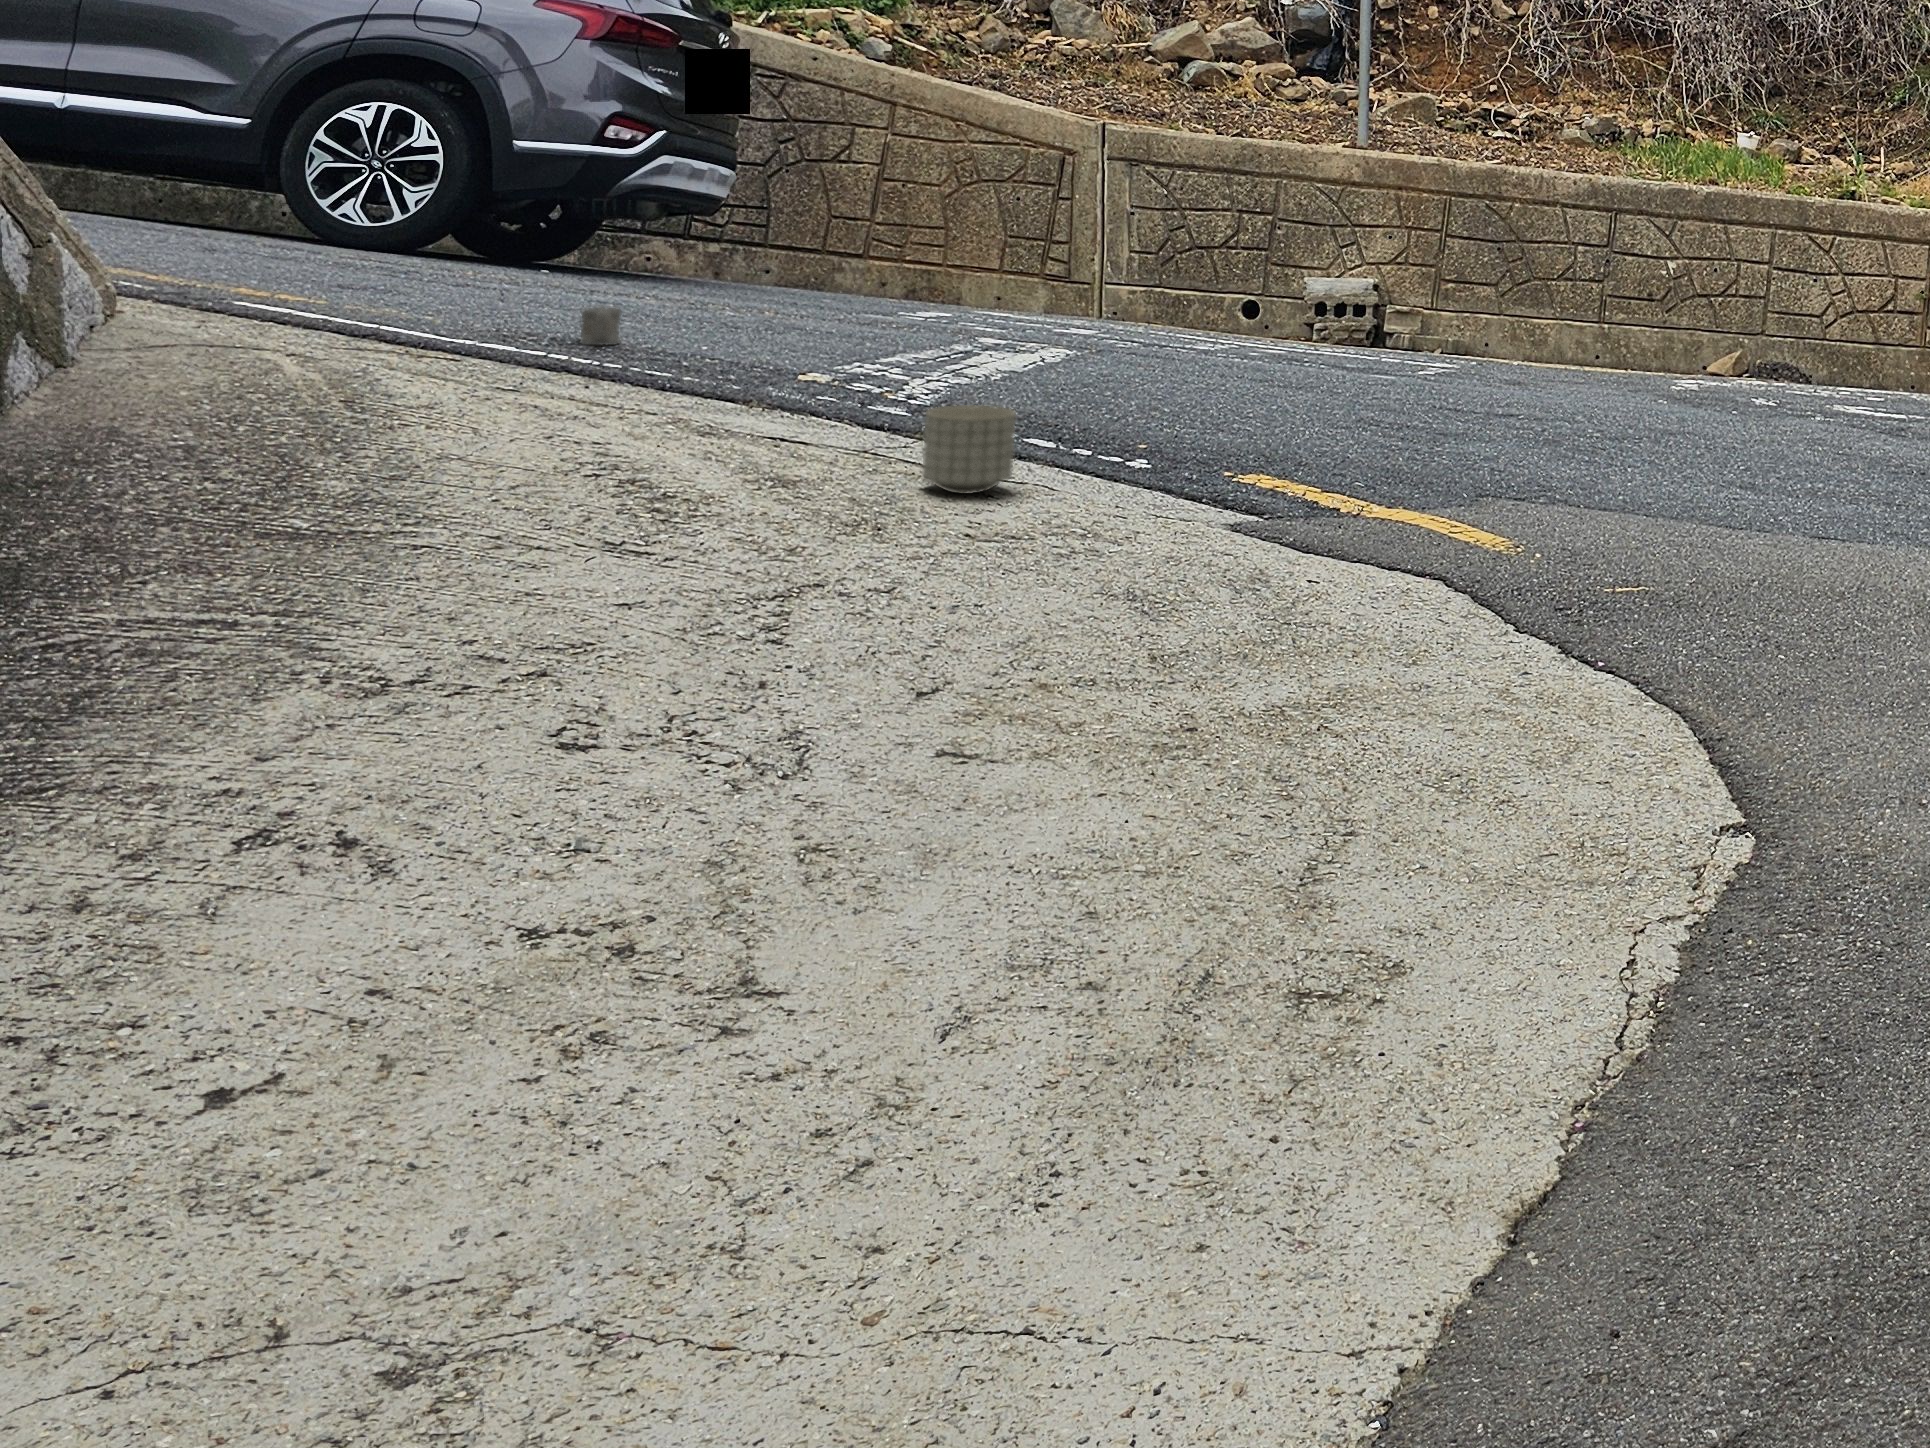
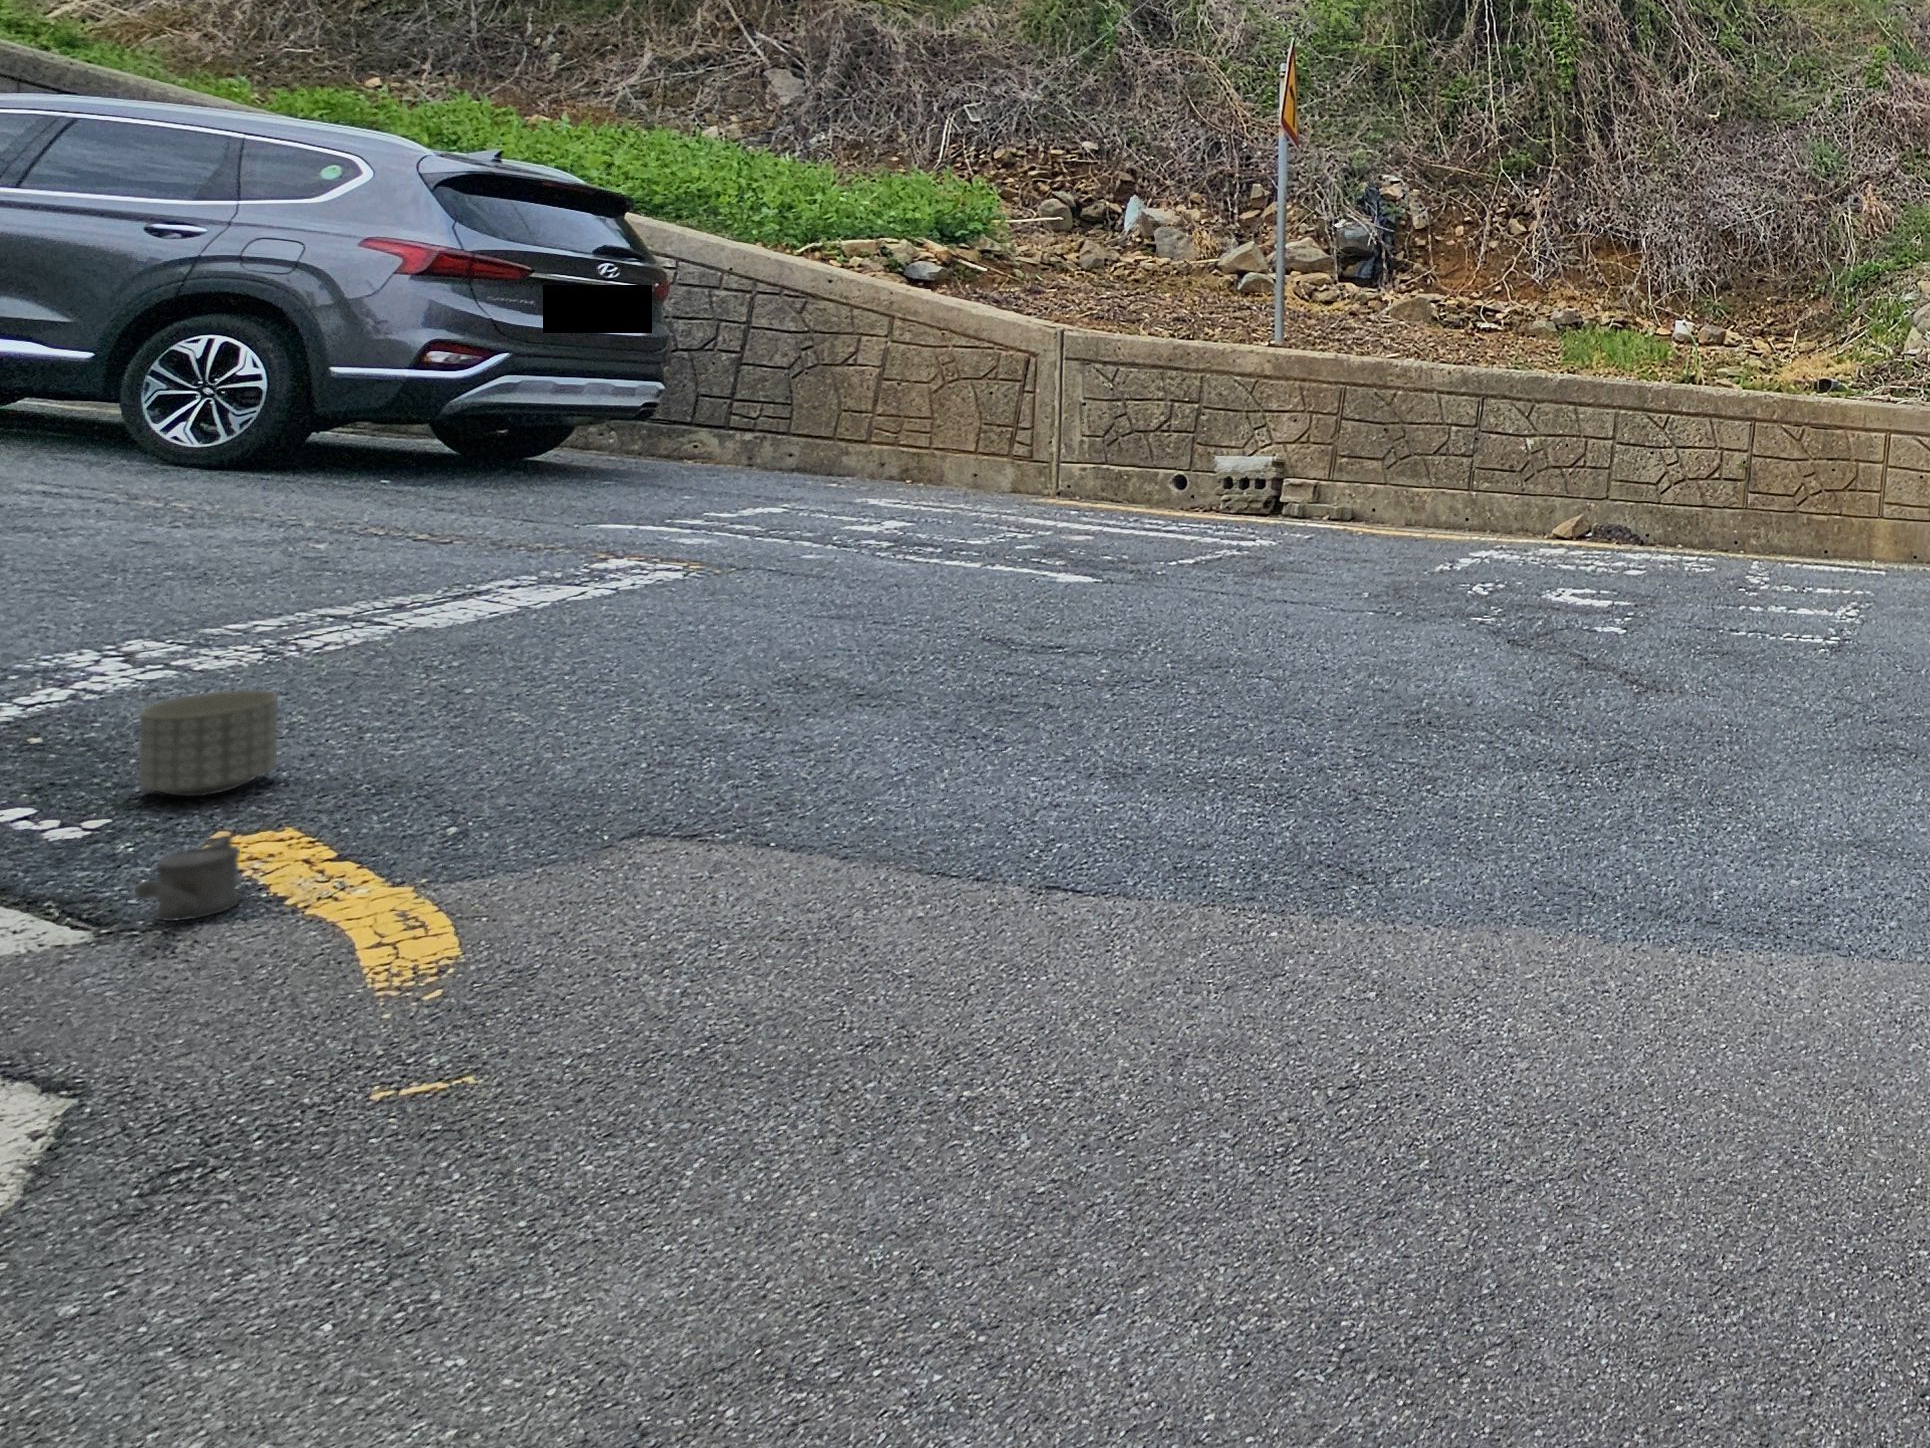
watering can: present [580,306,621,346] -> present [135,836,240,921]

